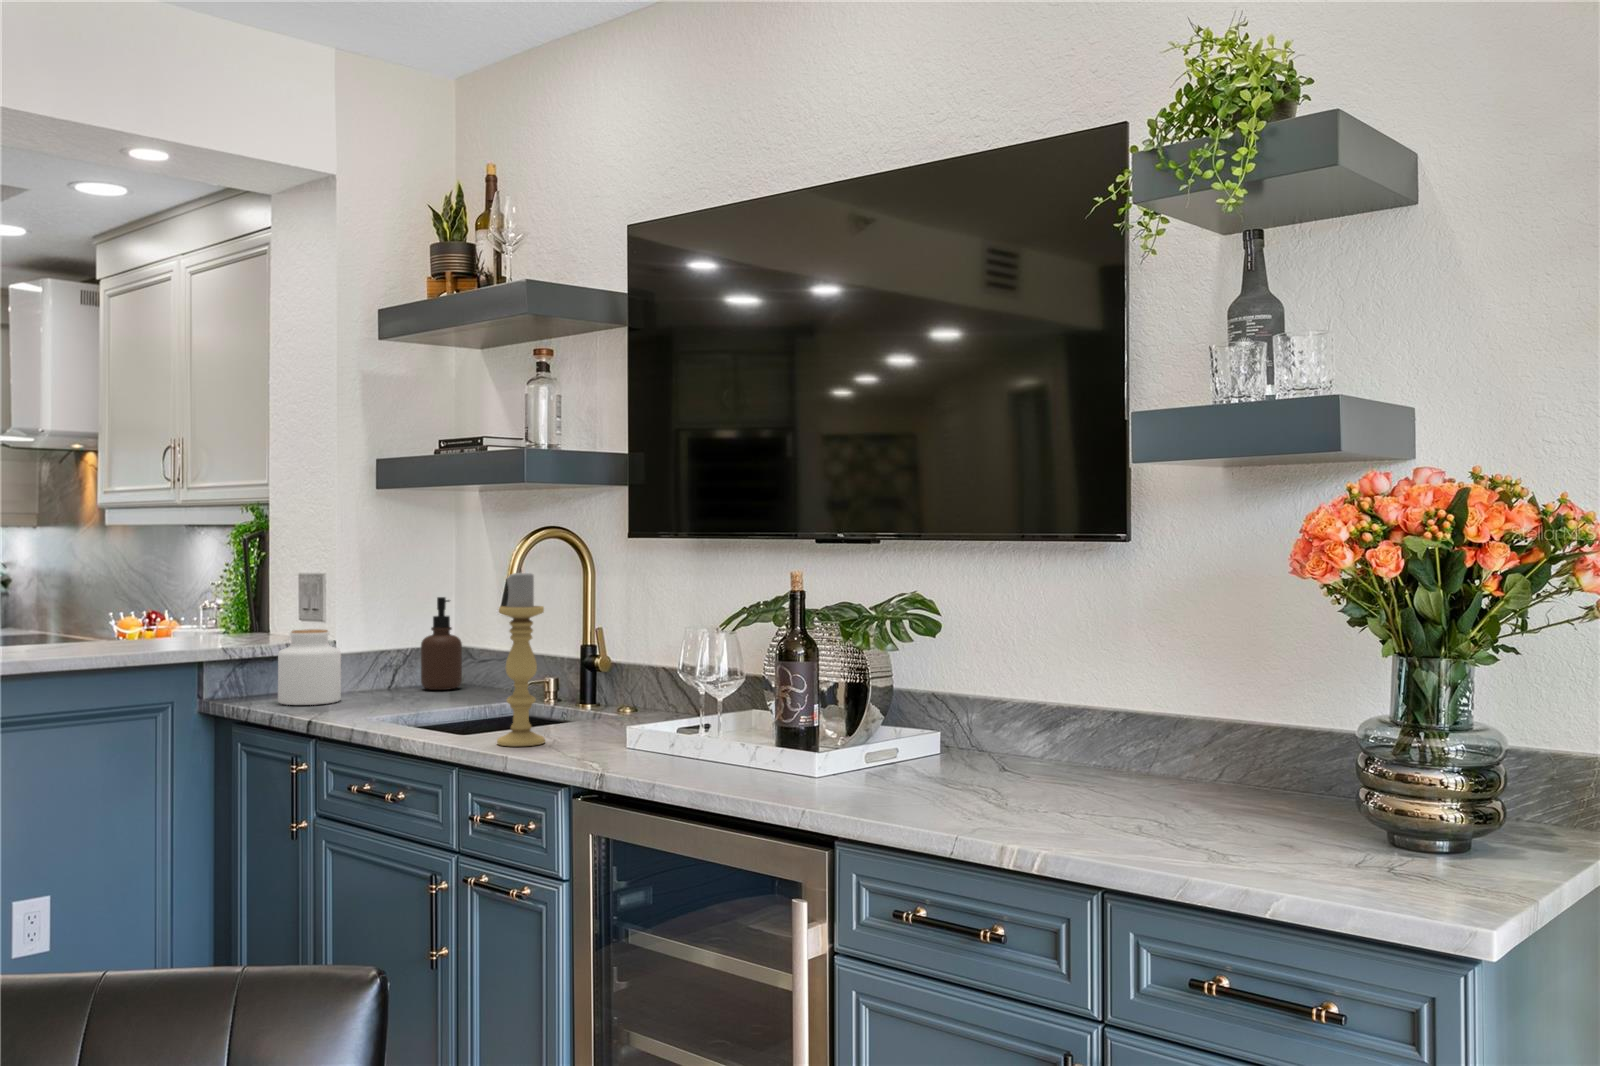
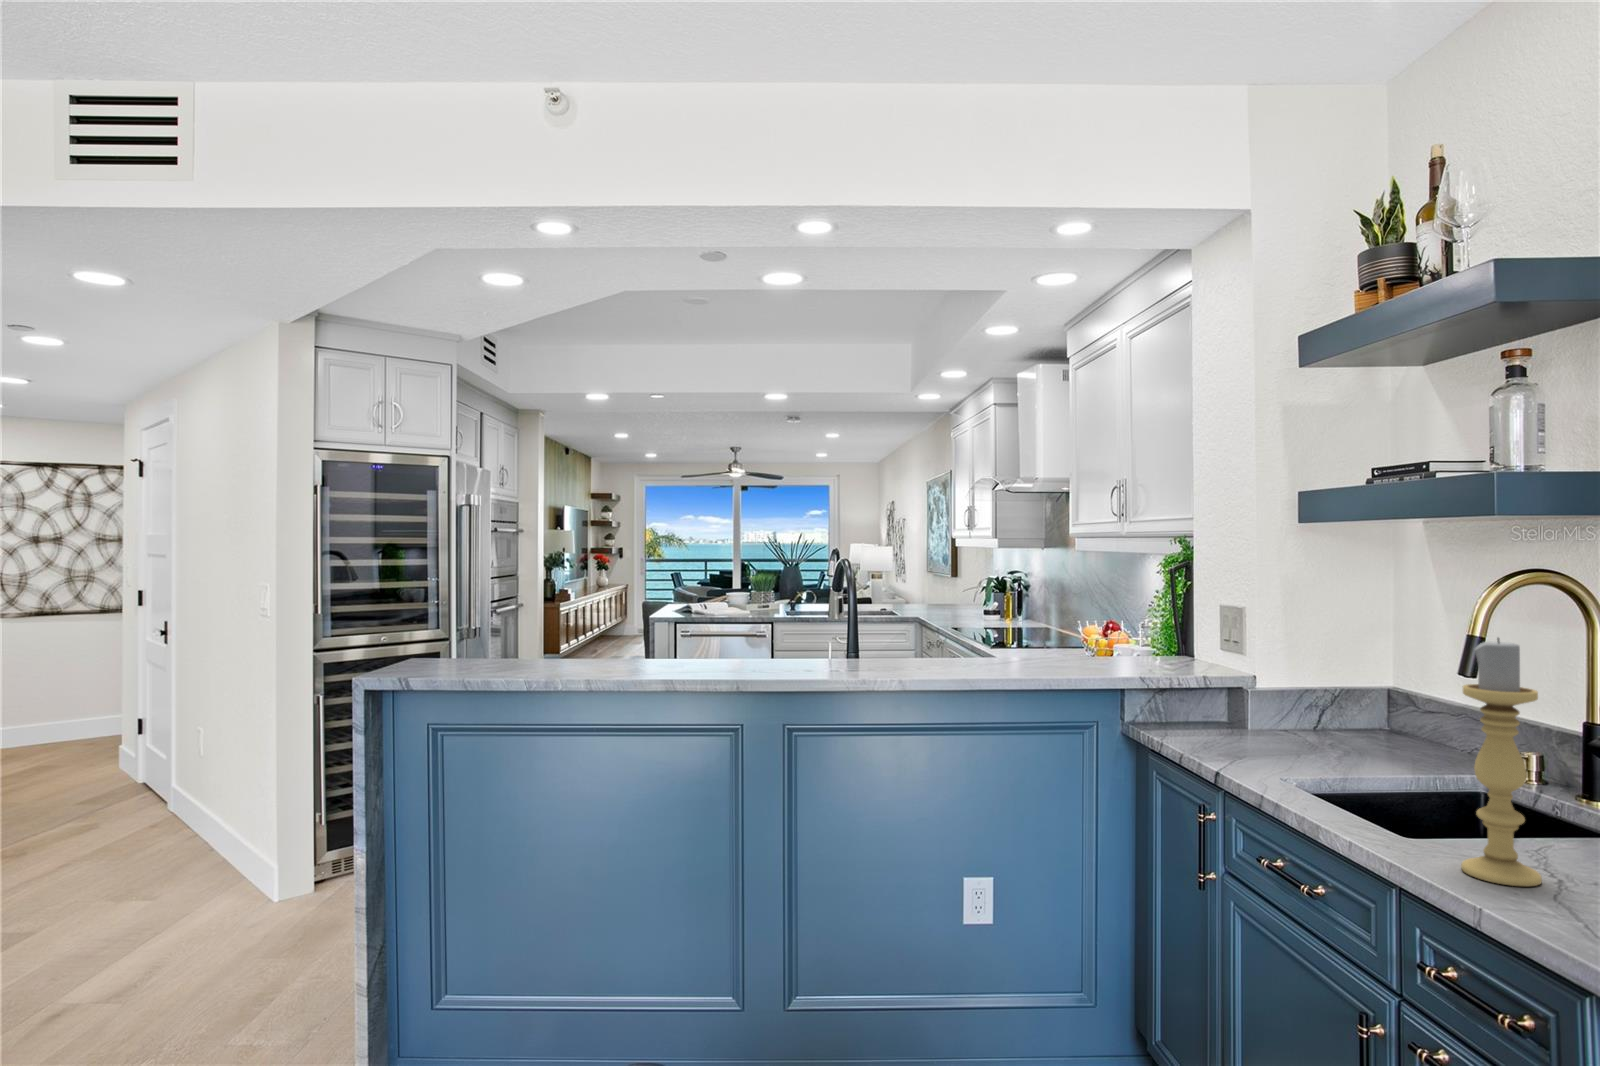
soap dispenser: present [421,597,462,690] -> none [1351,639,1402,743]
jar: present [278,629,341,705] -> none [1193,666,1258,746]

